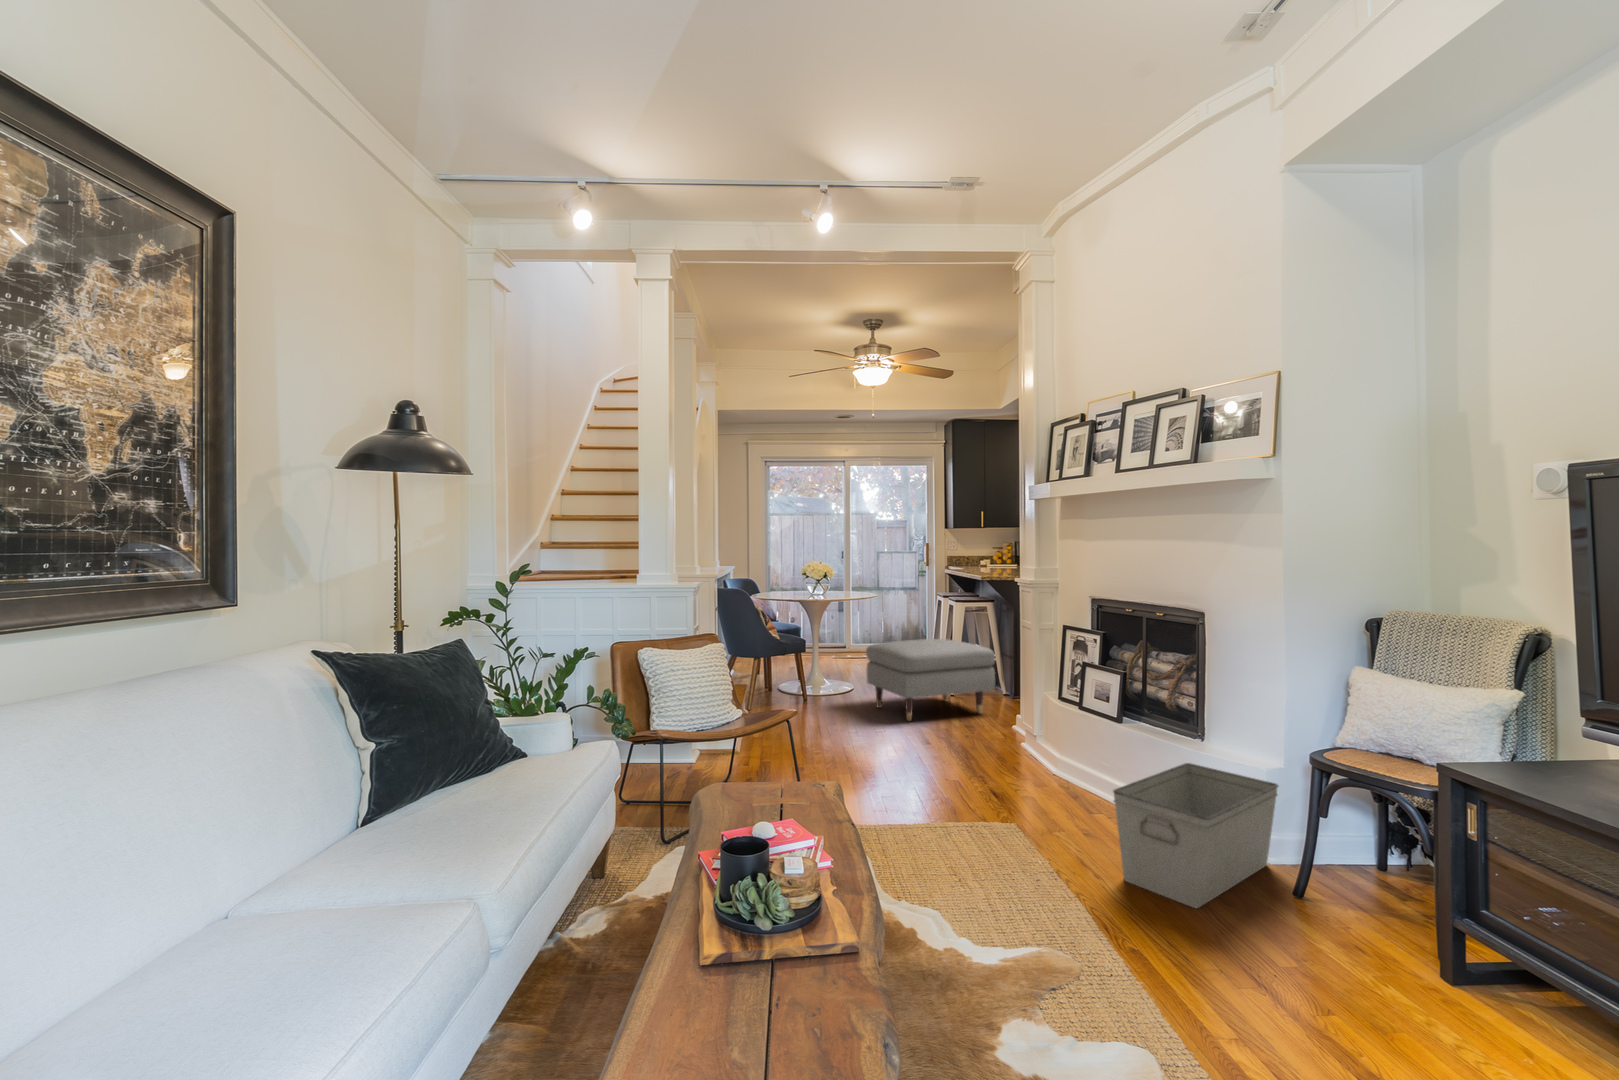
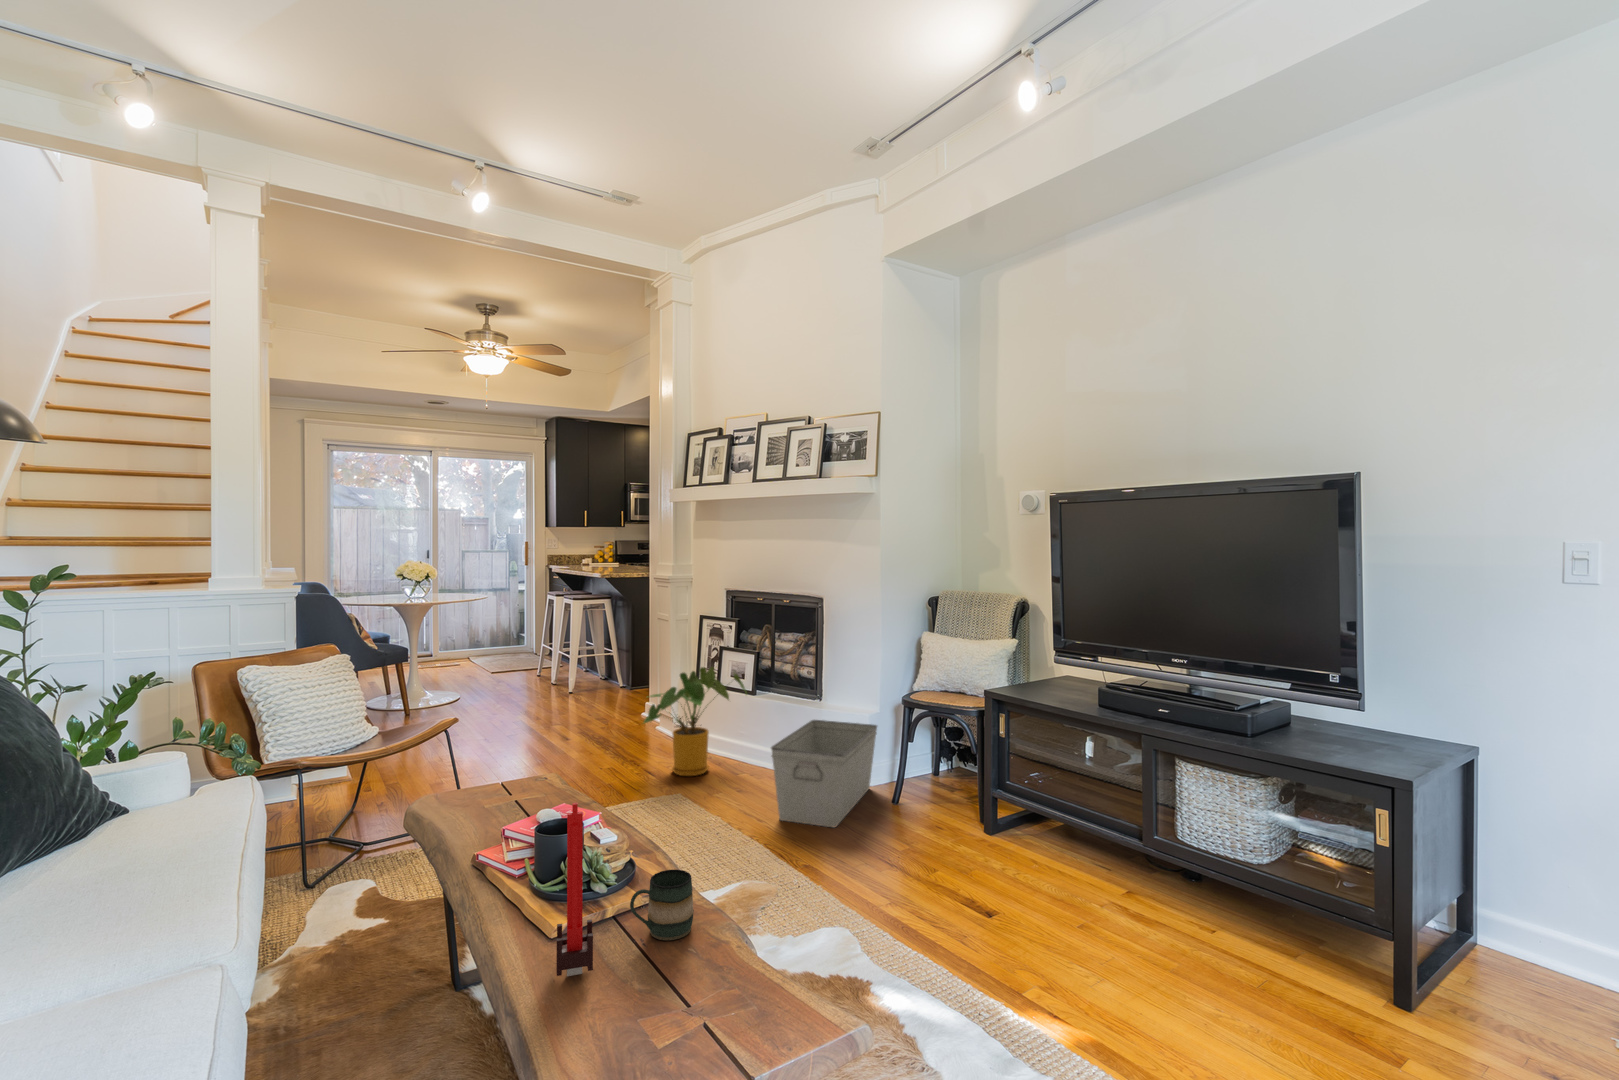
ottoman: present [866,639,995,721] -> none [483,639,621,725]
house plant: none [986,683,1109,804] -> present [644,667,745,776]
candle: none [654,840,706,1037] -> present [556,803,593,976]
mug: none [756,937,835,1029] -> present [630,869,694,940]

